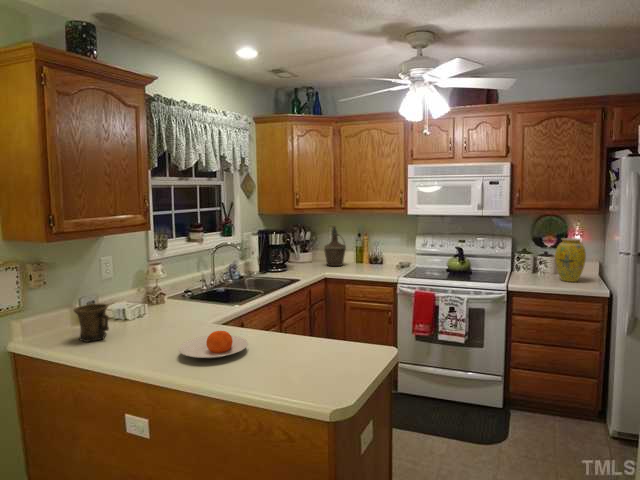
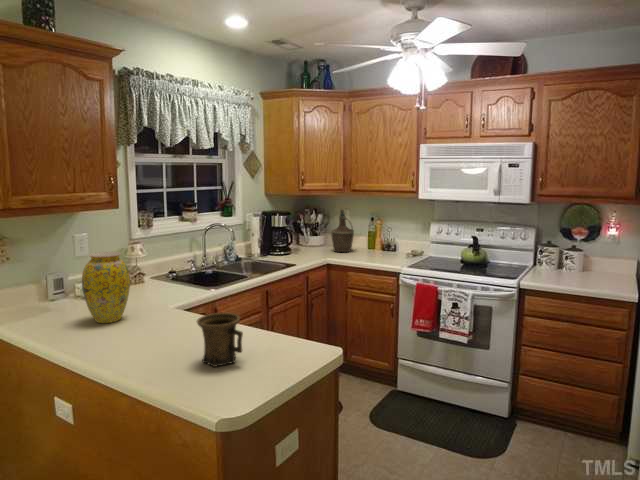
vase: present [555,238,586,282] -> present [82,252,130,323]
mug: present [74,303,109,342] -> present [197,313,243,367]
plate: present [179,331,248,358] -> none [108,318,185,347]

